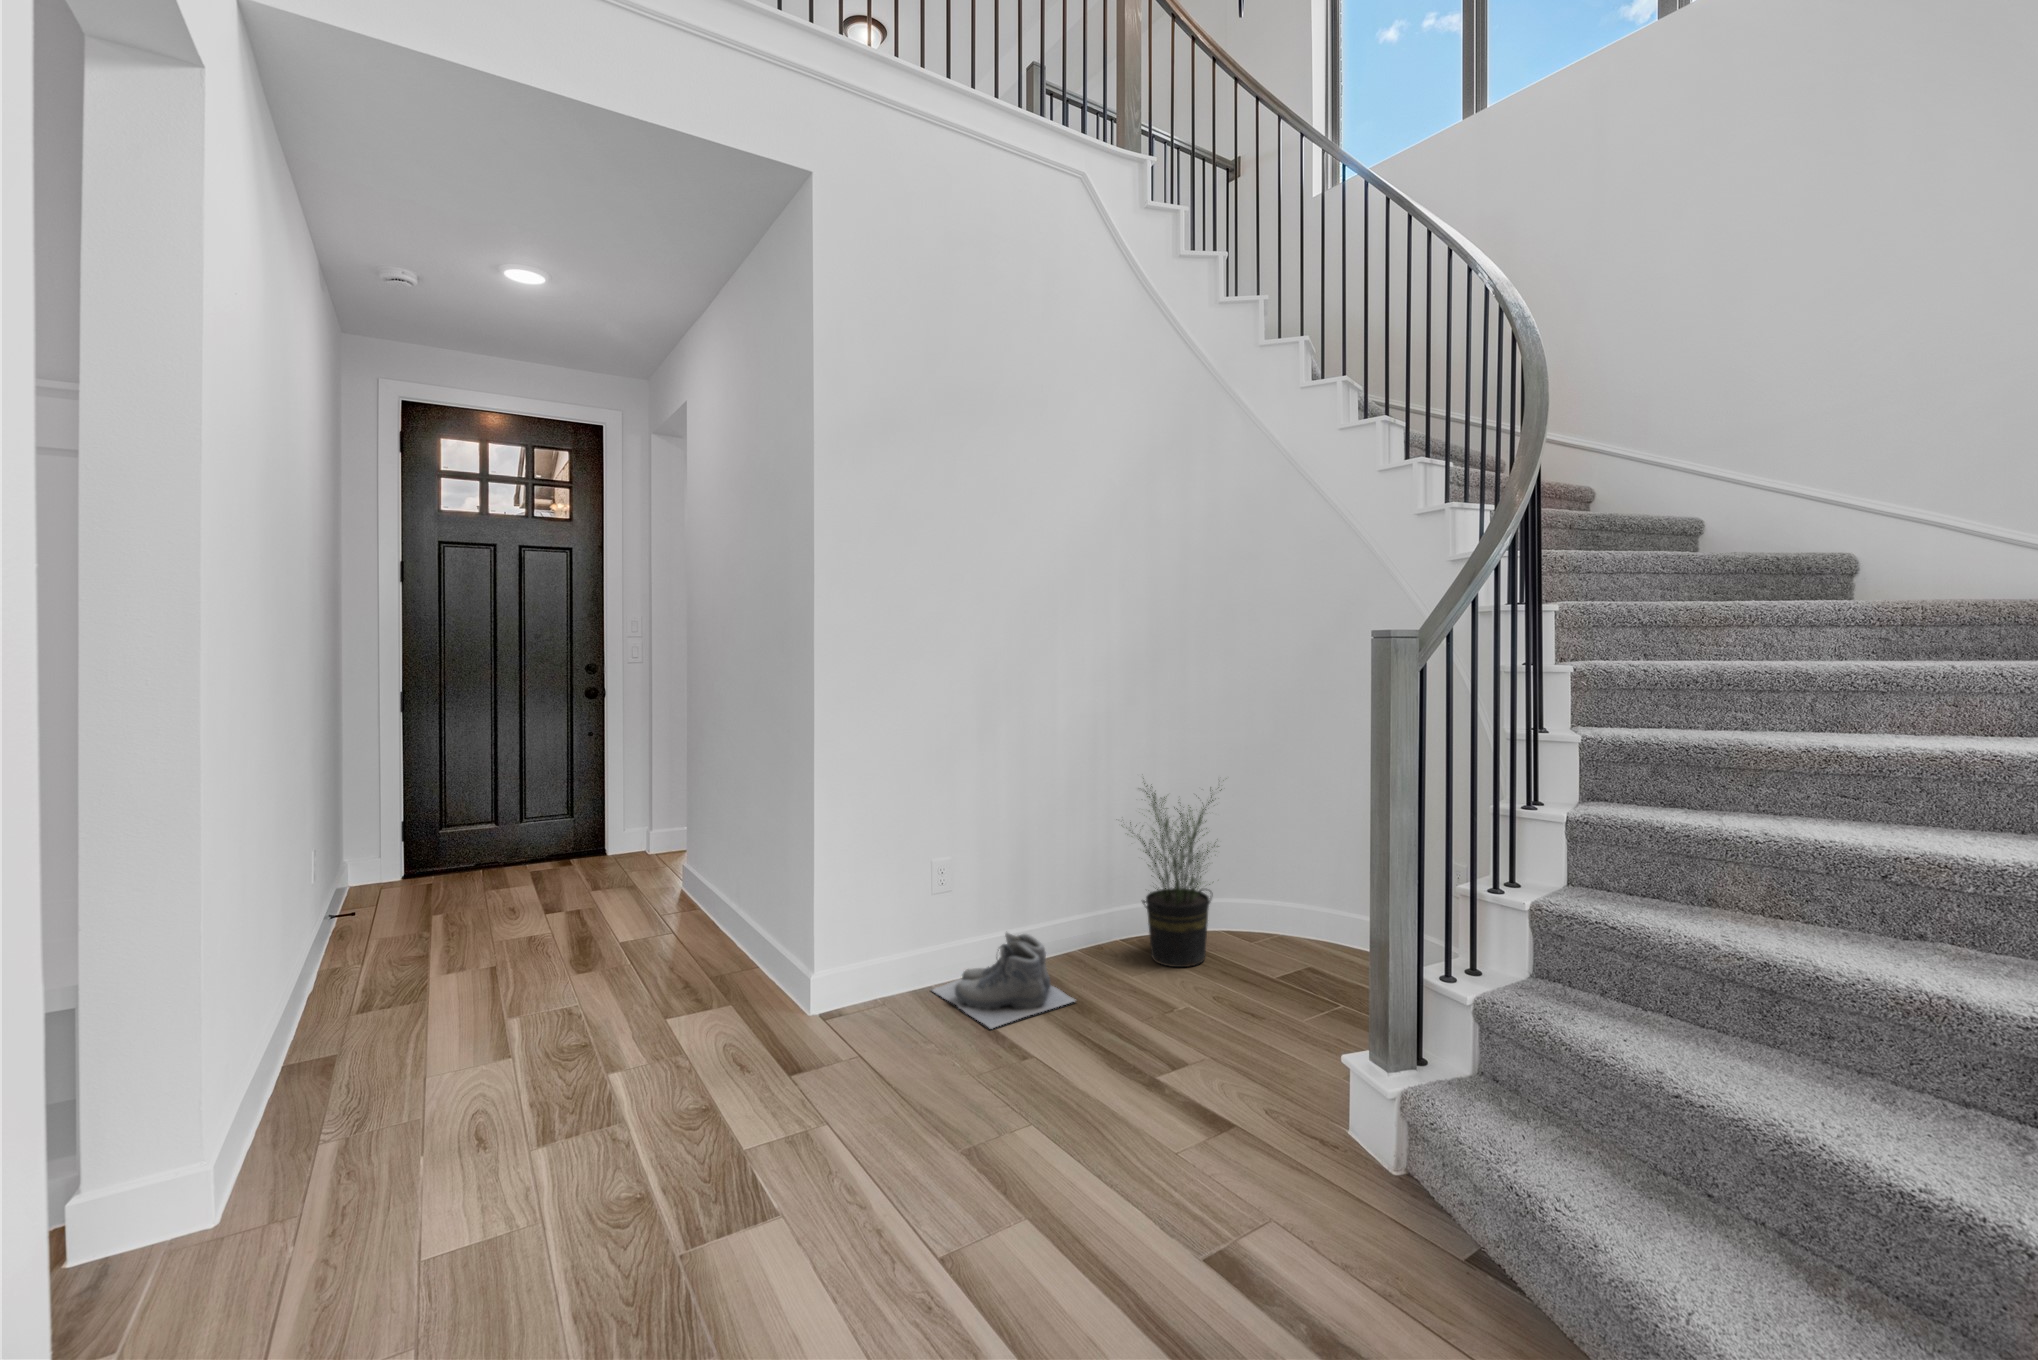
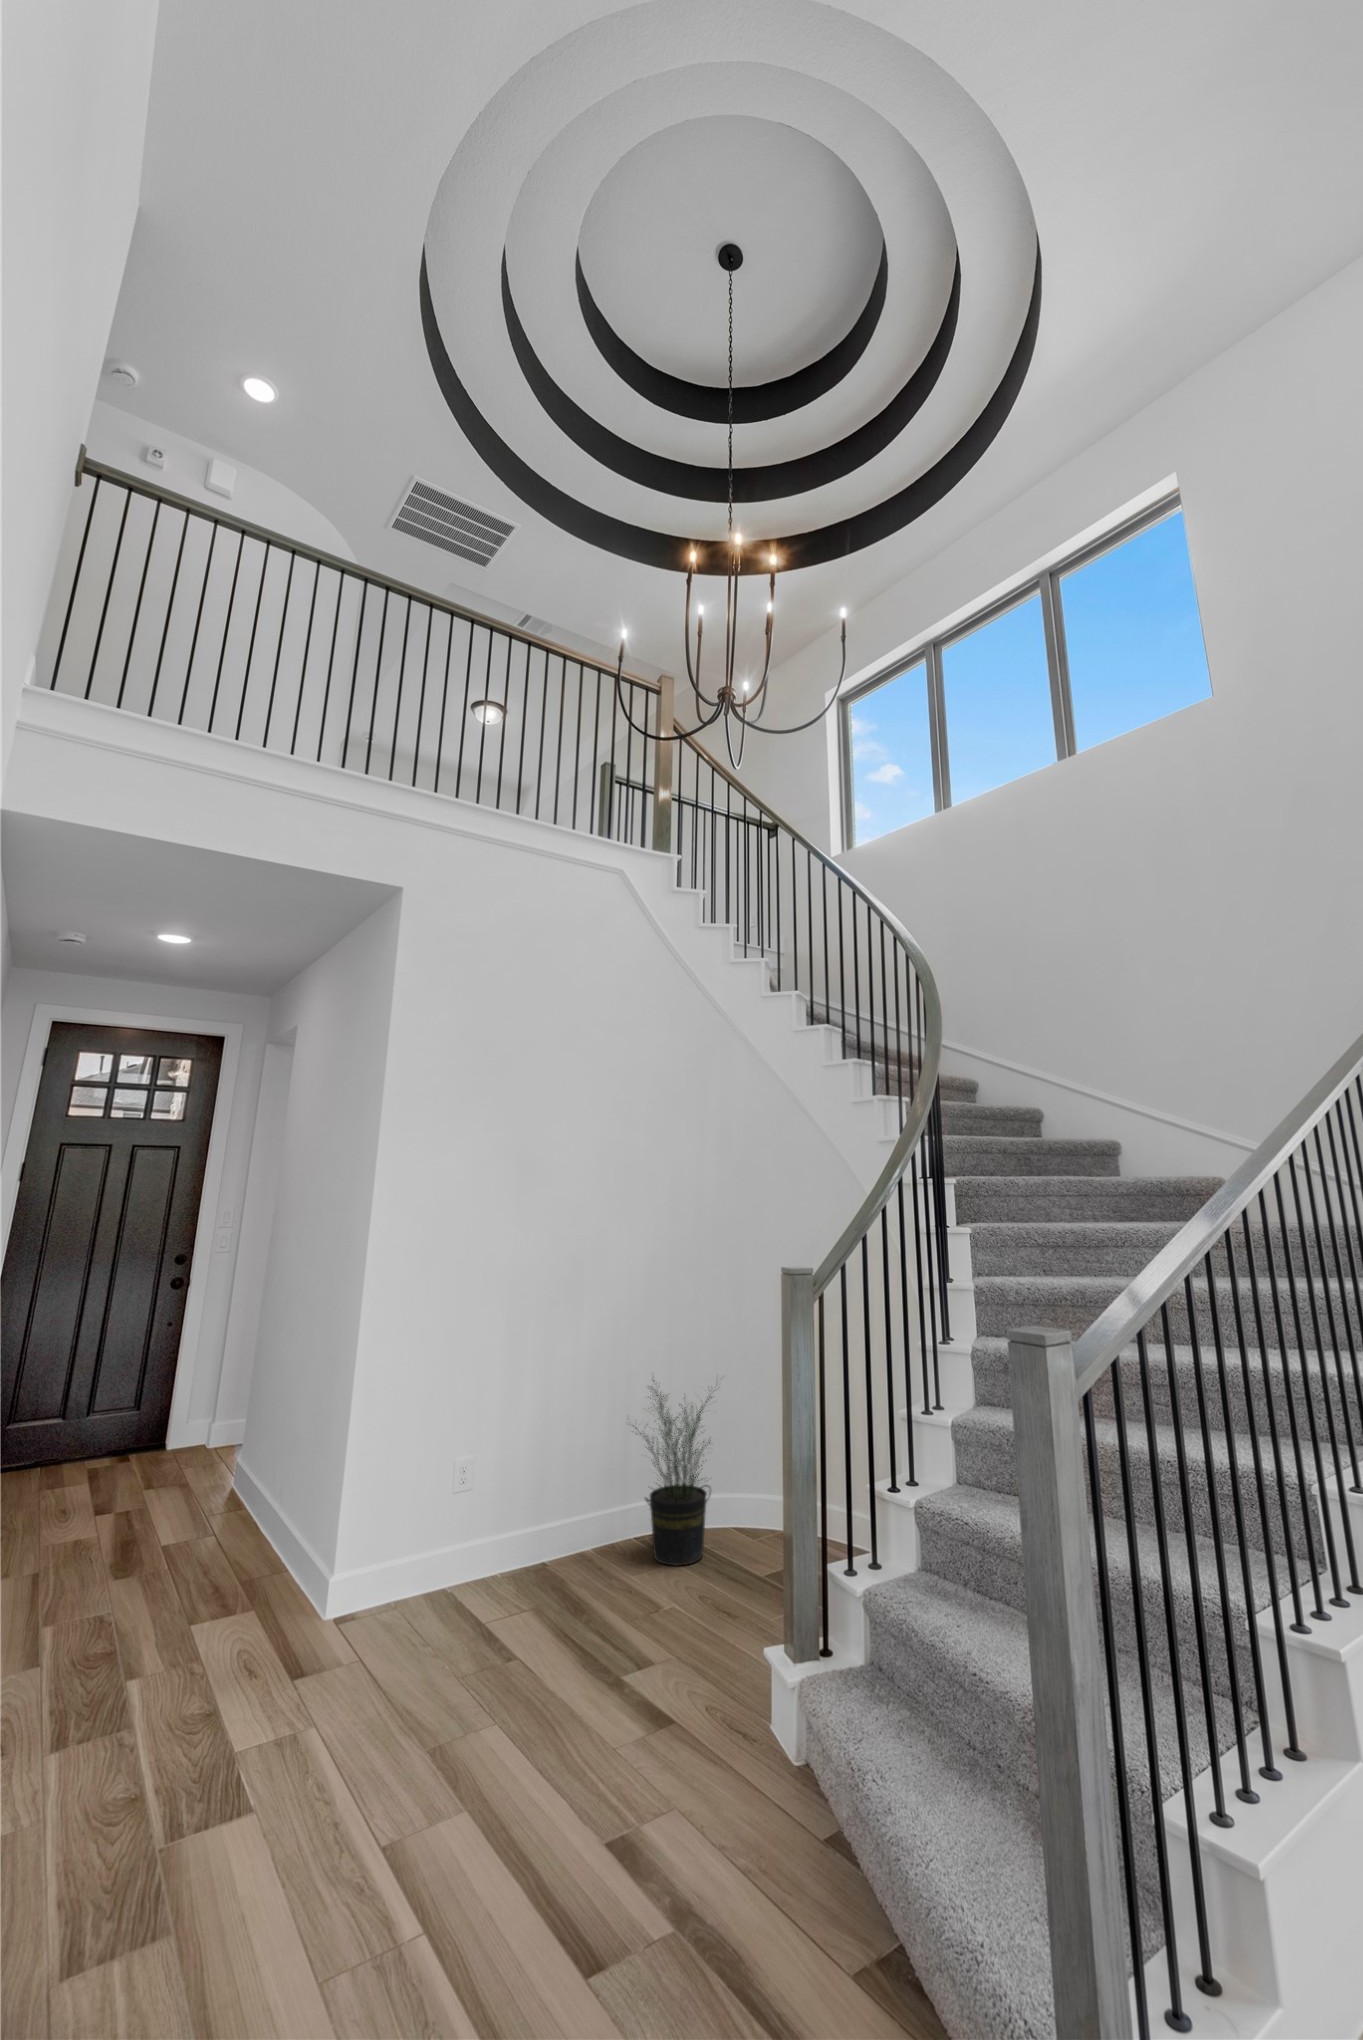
boots: present [932,933,1076,1028] -> none [440,1531,572,1630]

